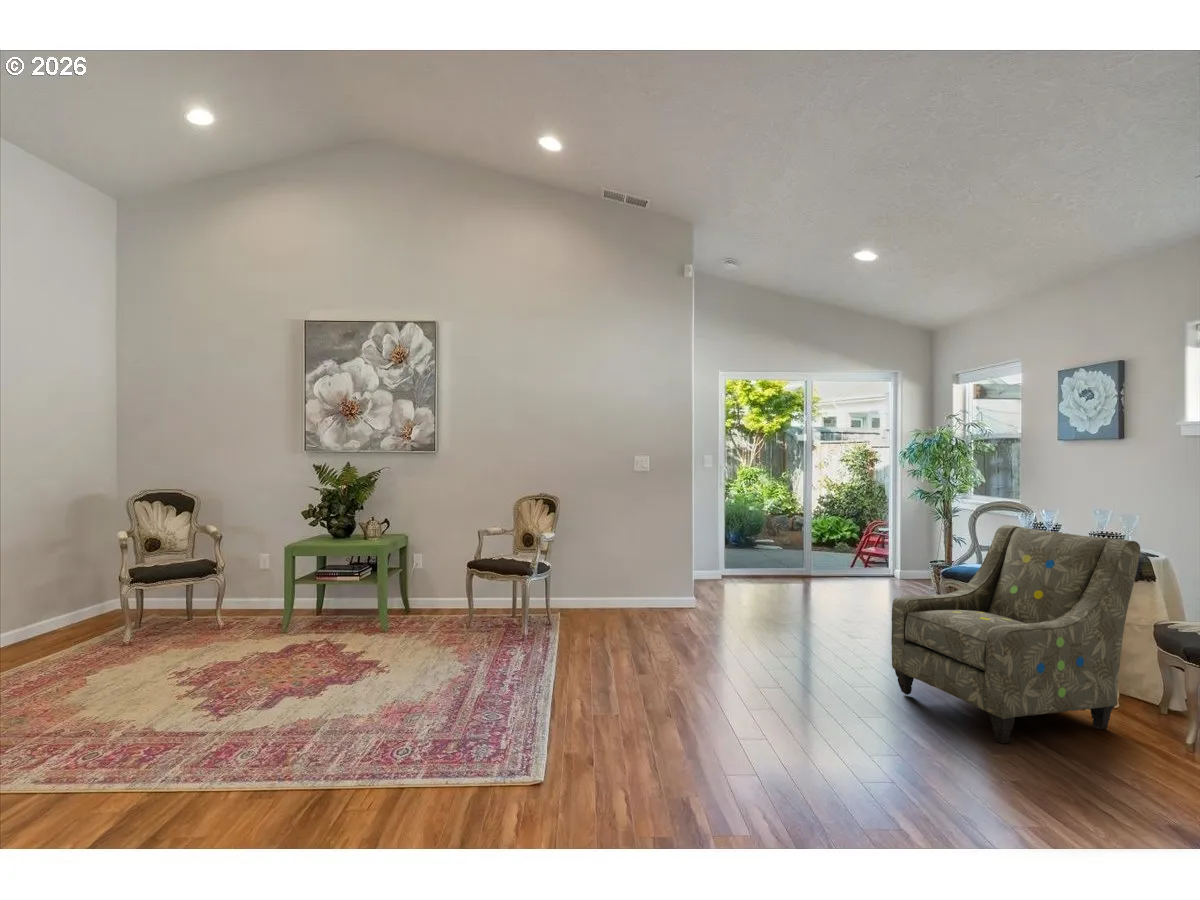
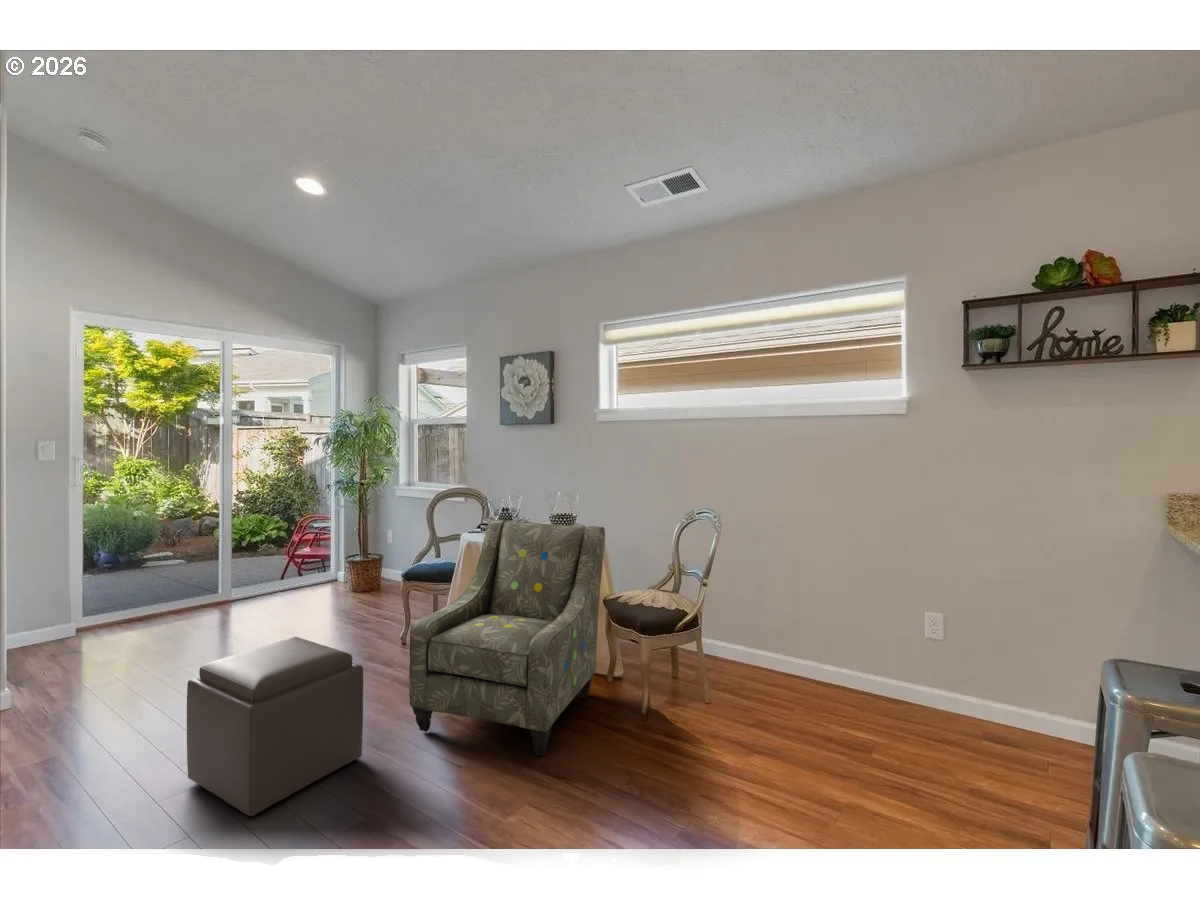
ottoman: none [742,590,848,691] -> present [187,637,363,816]

